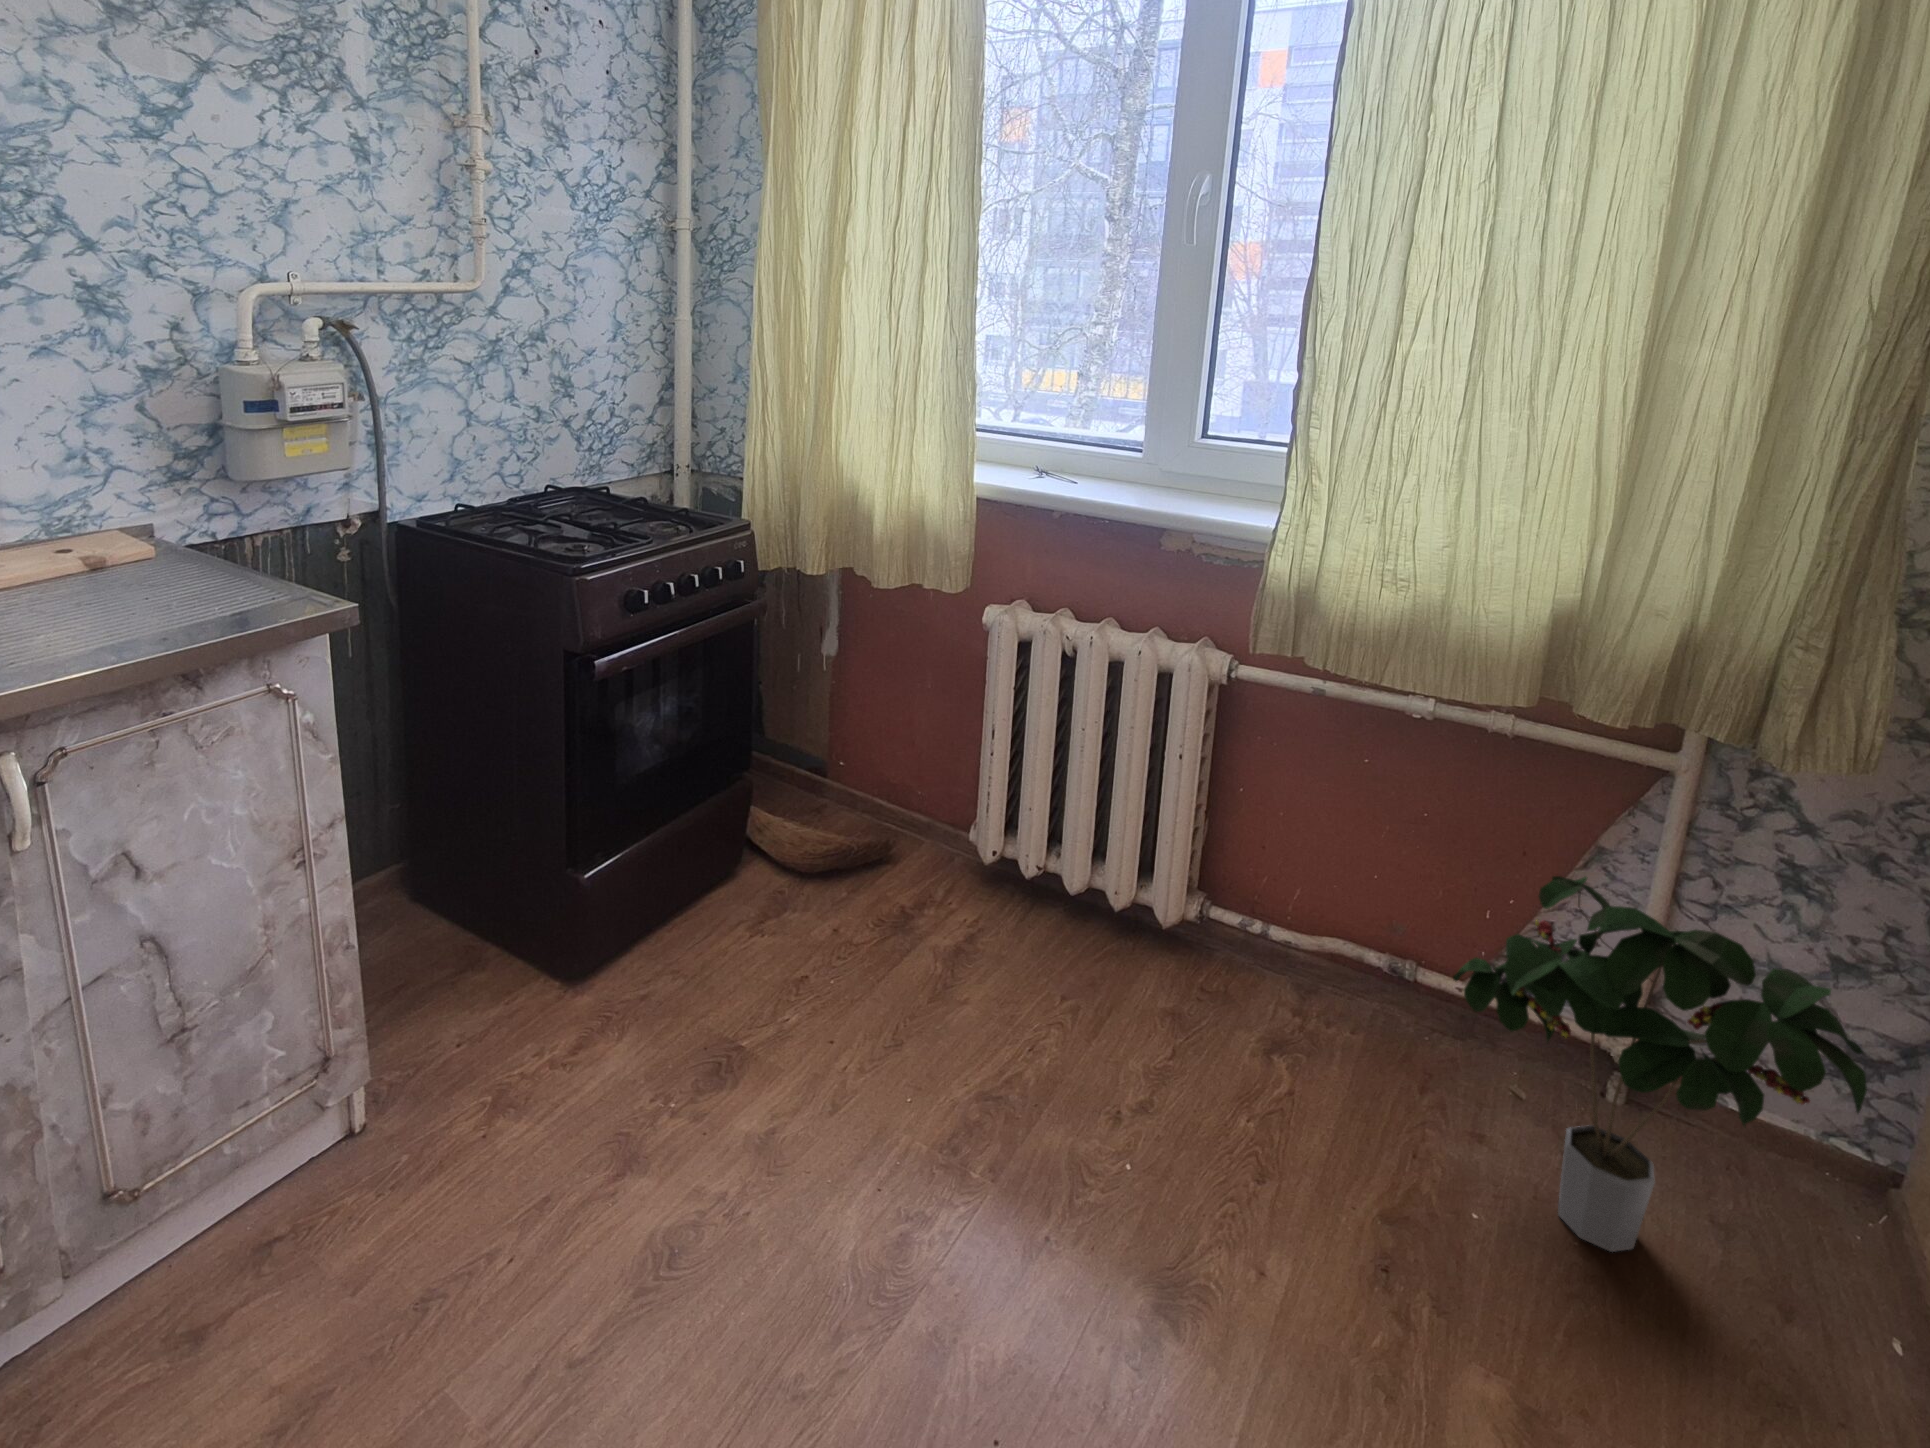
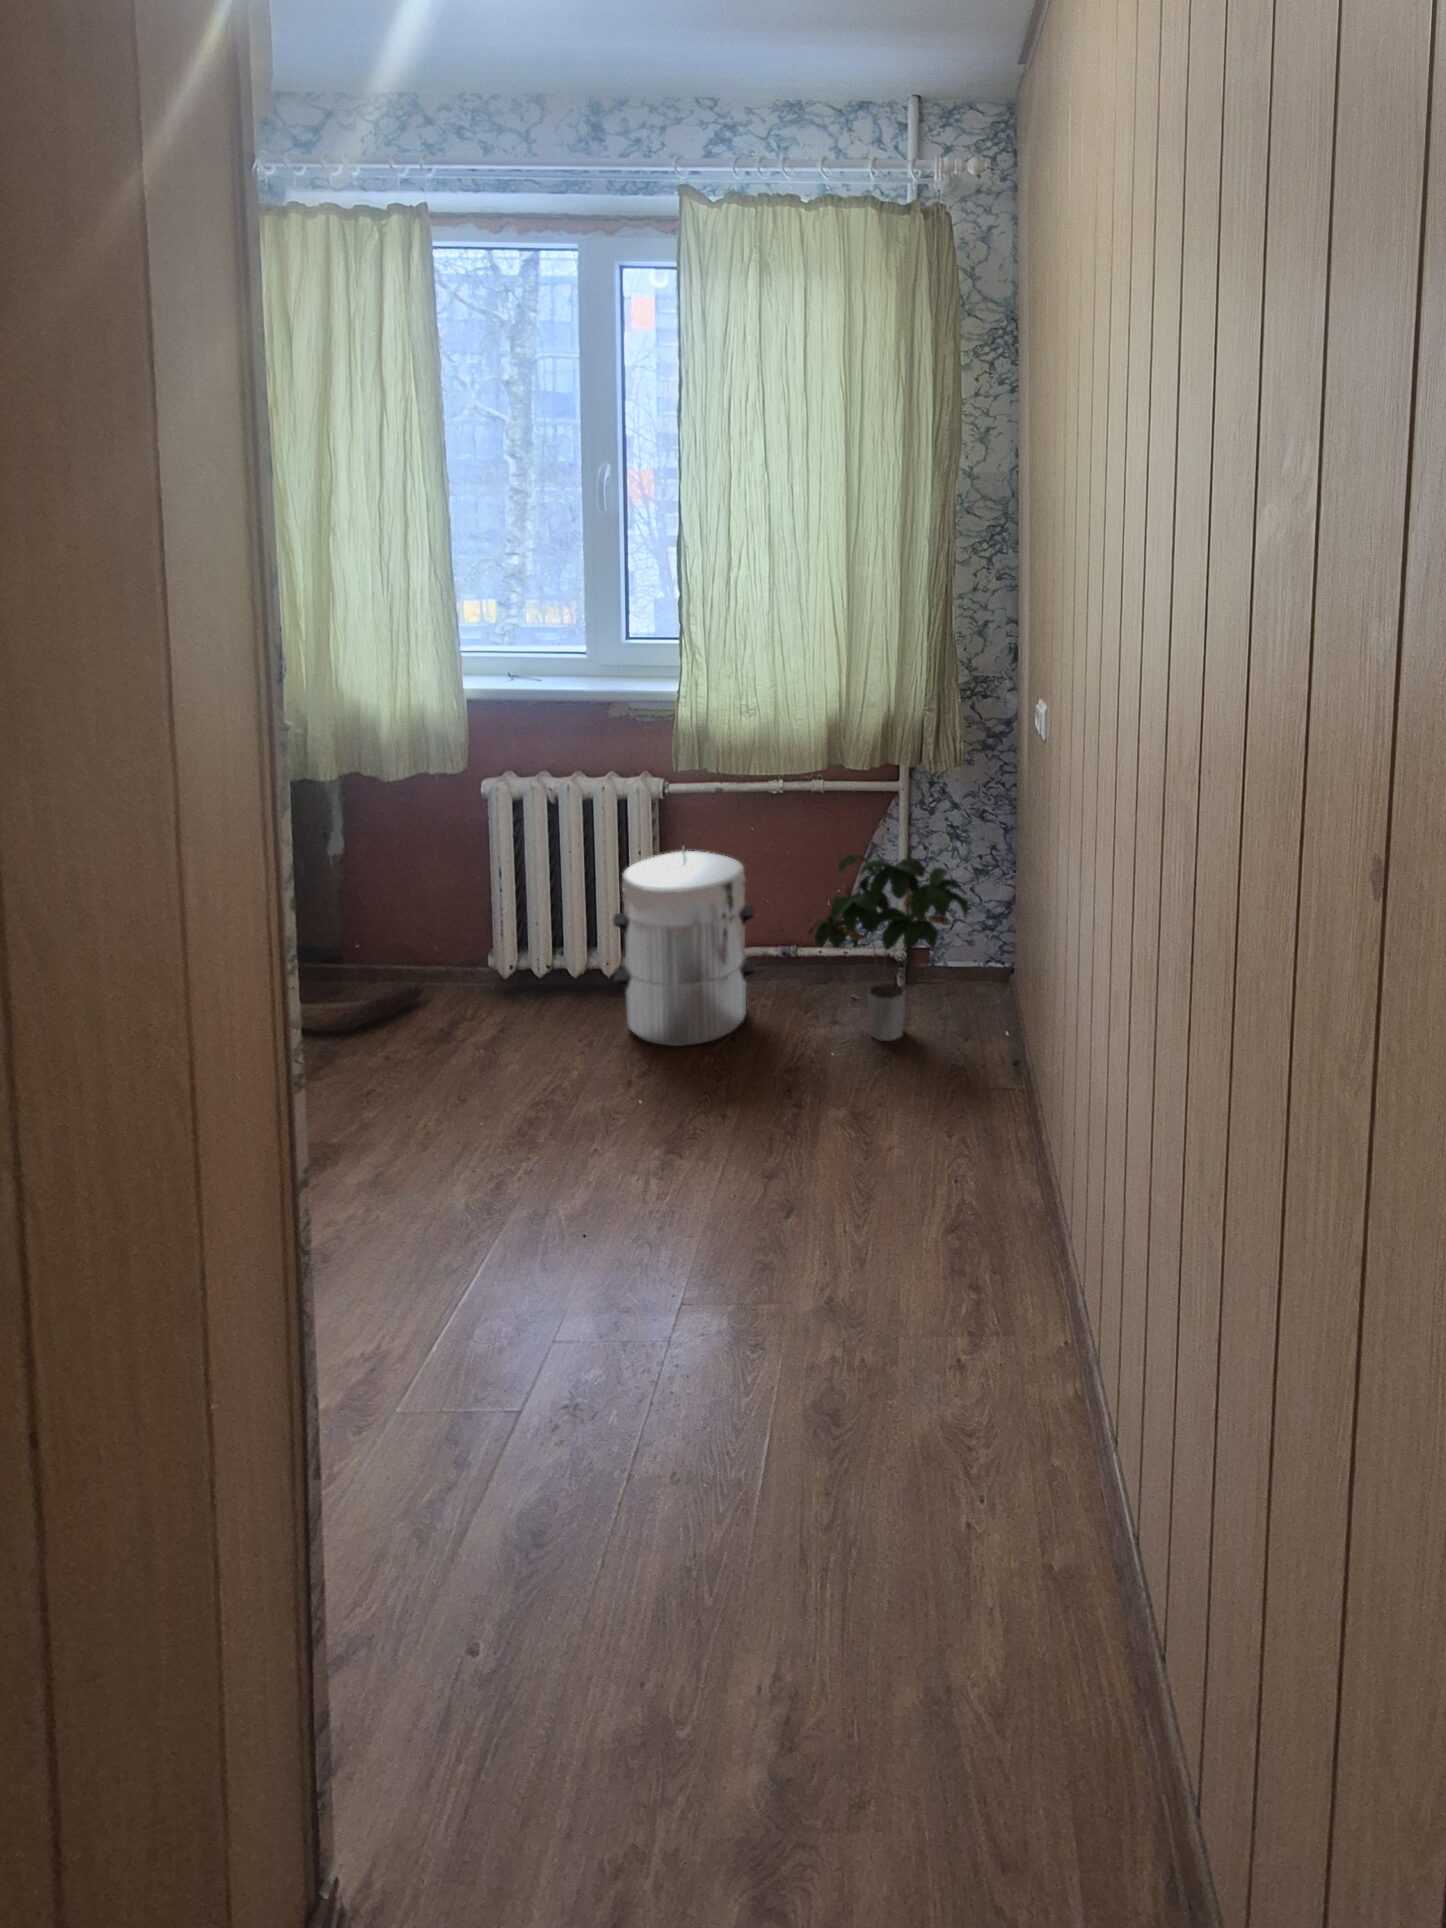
waste bin: none [1115,768,1357,1096] -> present [613,848,756,1046]

